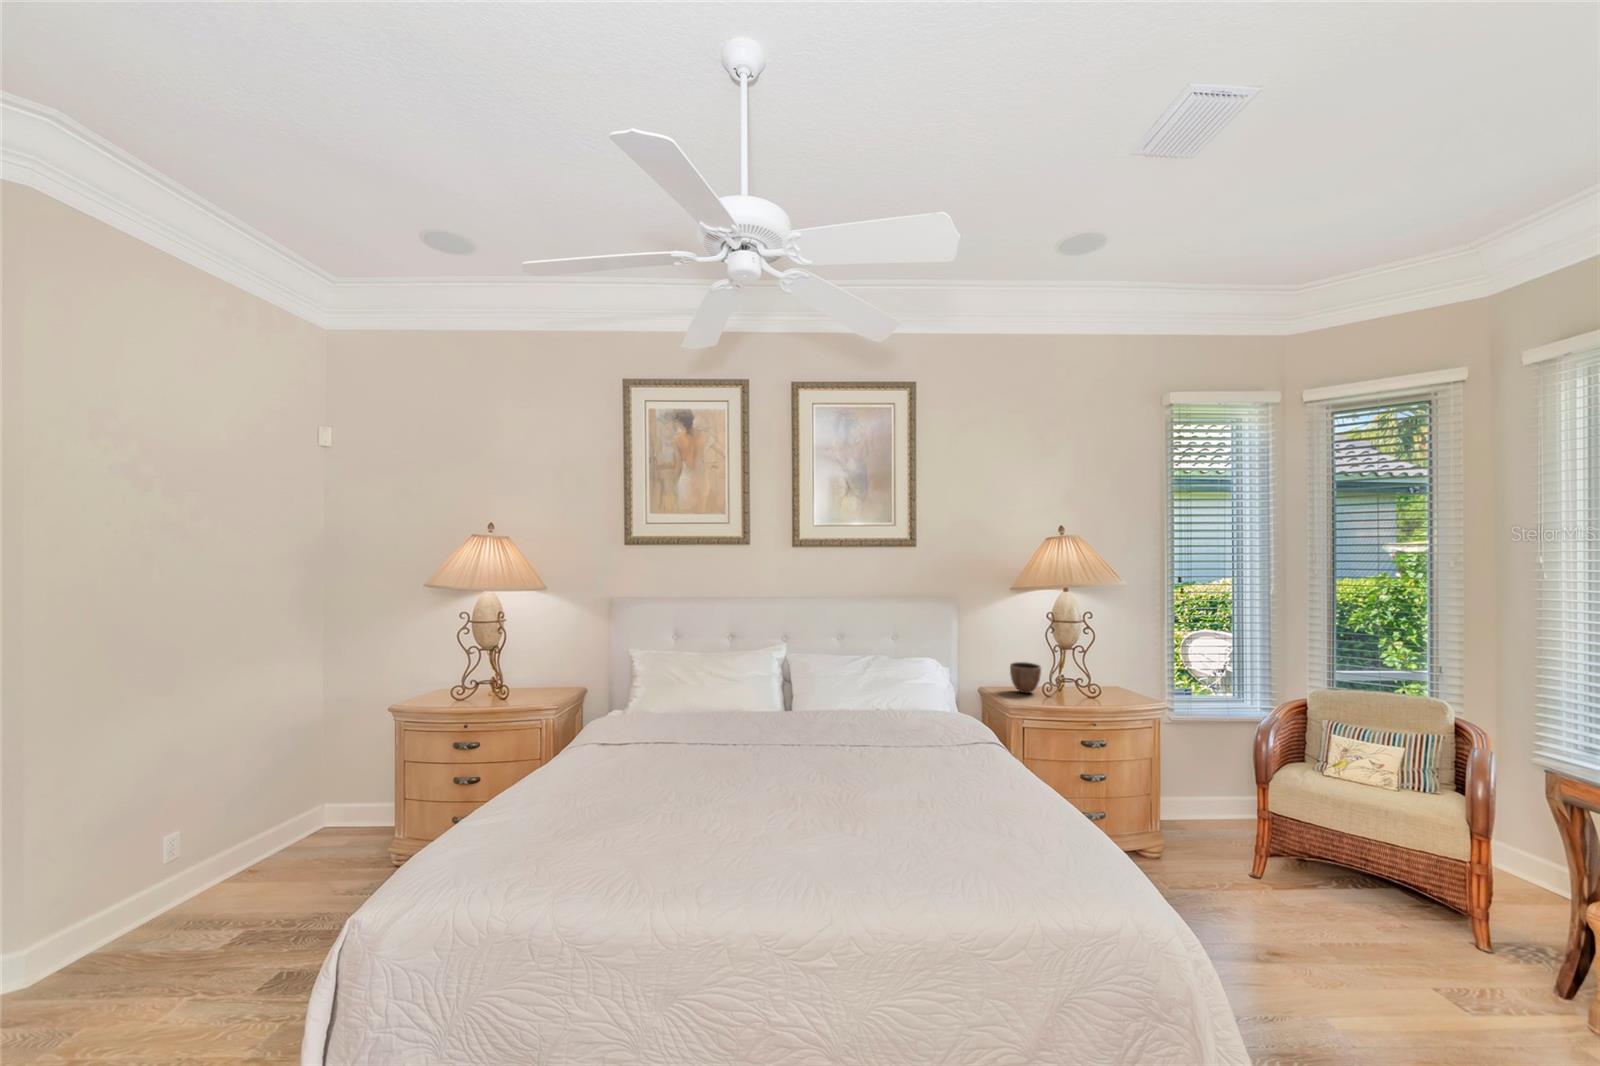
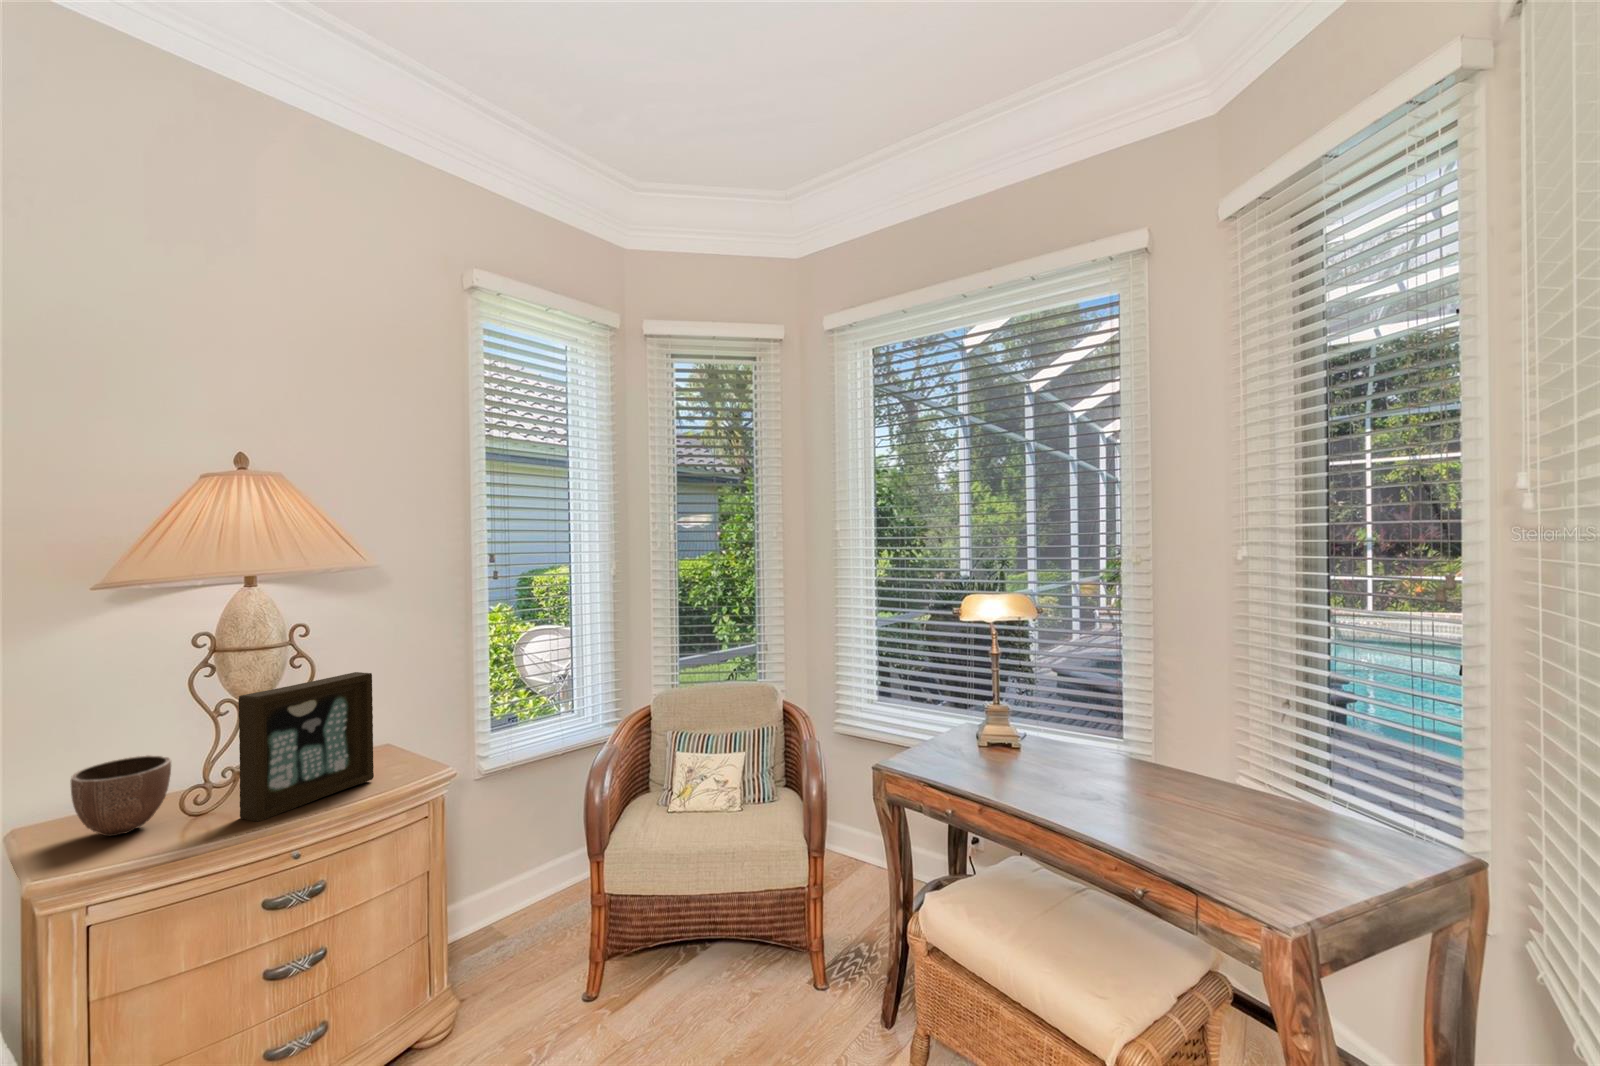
picture frame: none [1068,640,1123,702] -> present [239,672,374,822]

